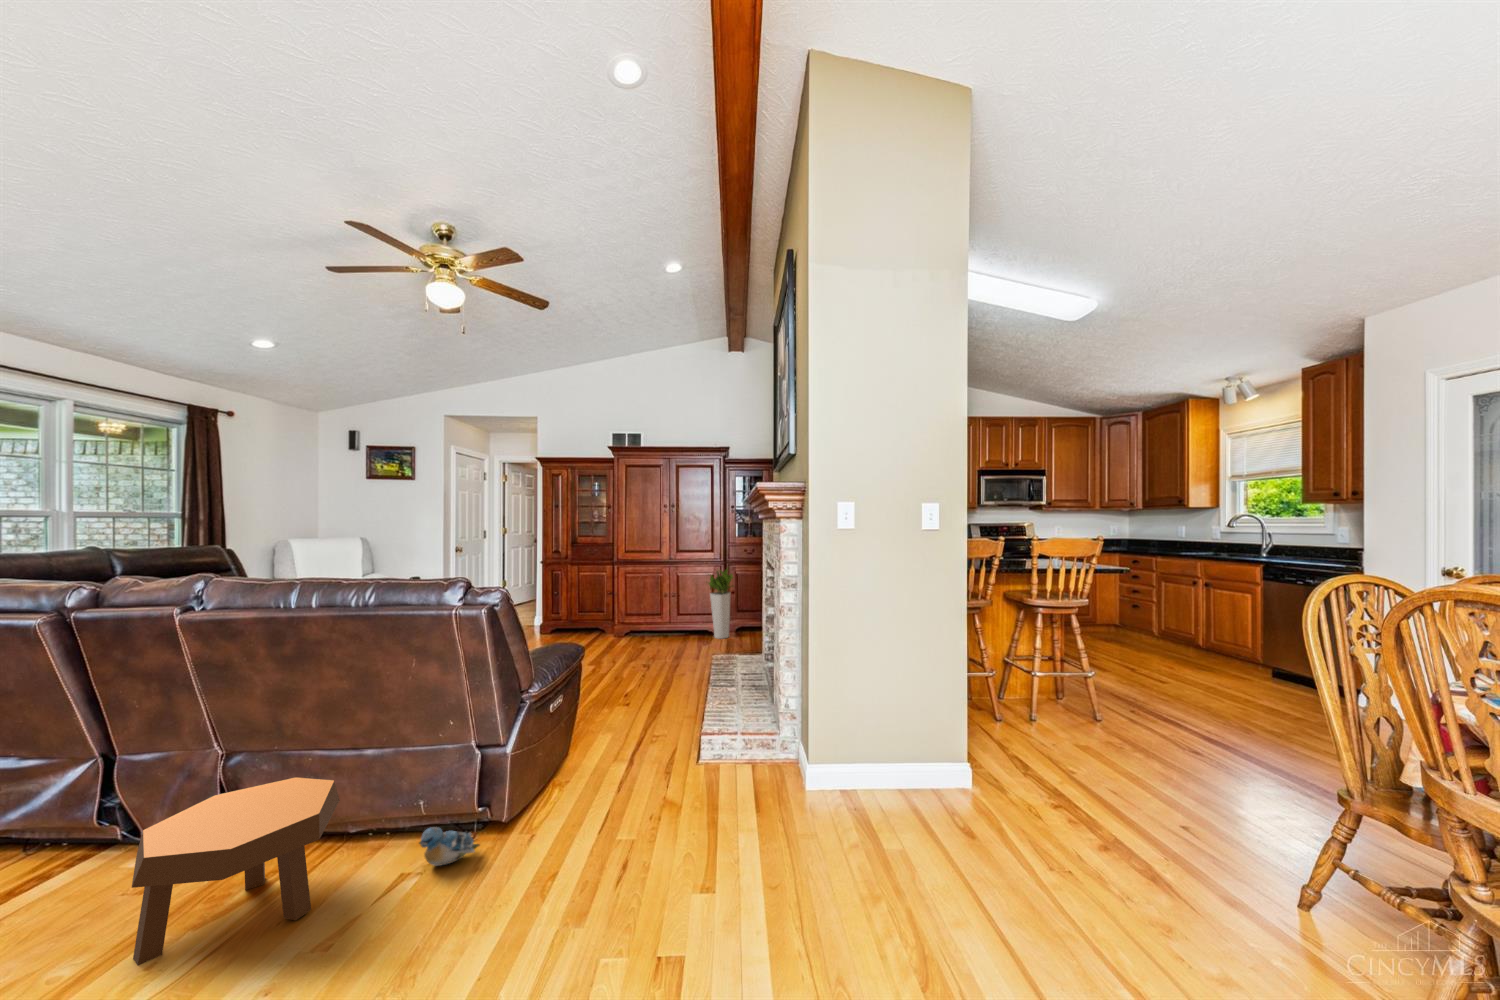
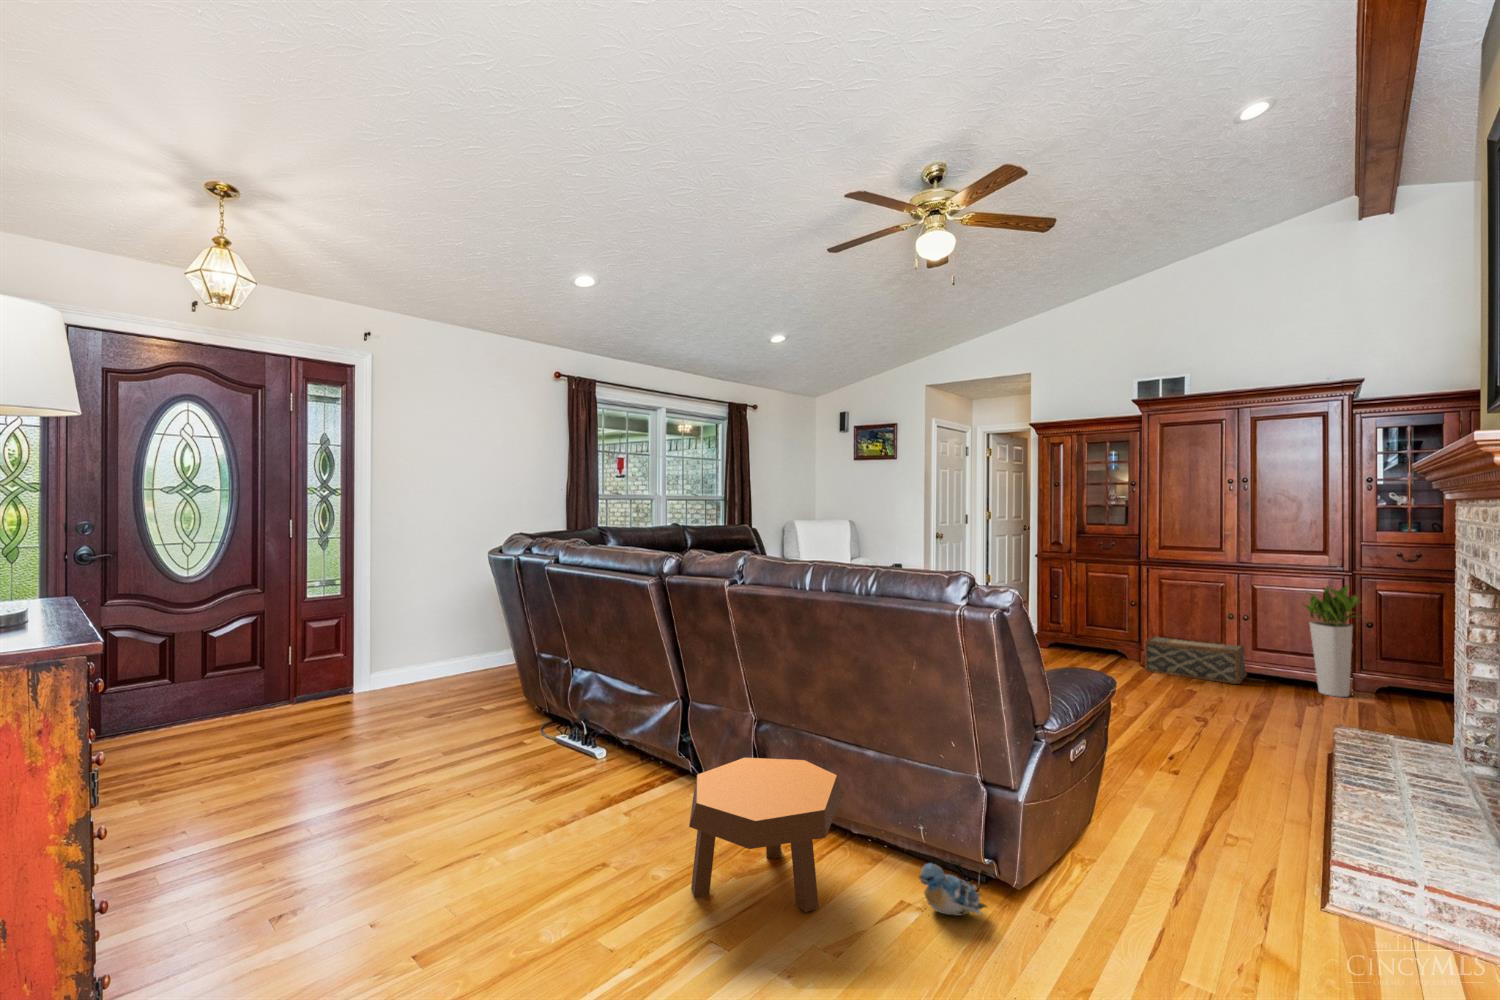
woven basket: none [617,613,678,642] -> present [1145,636,1247,684]

